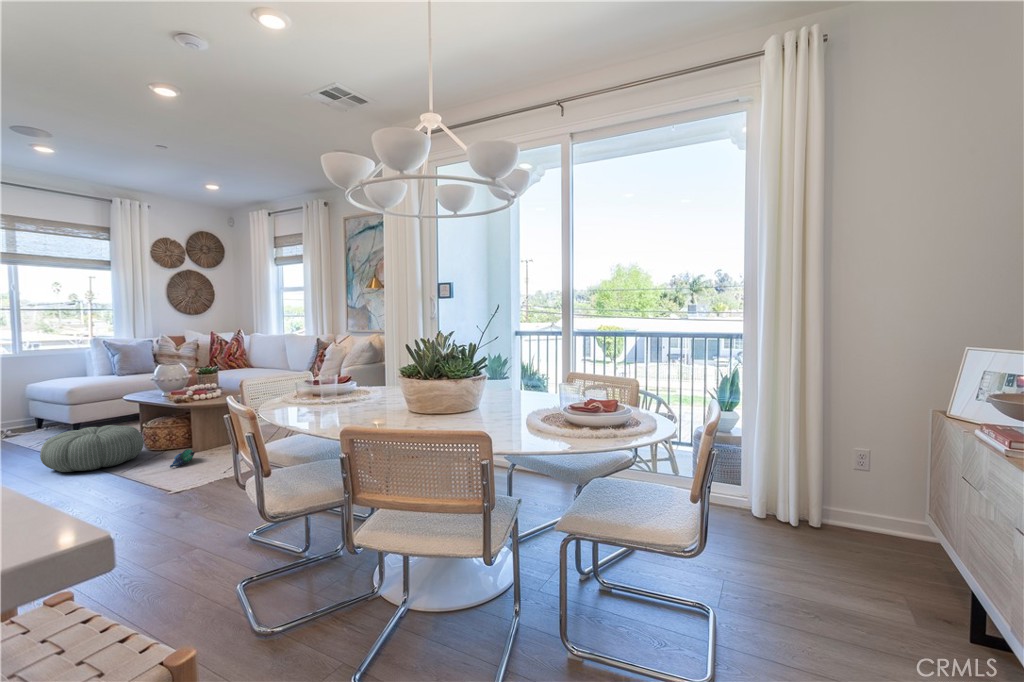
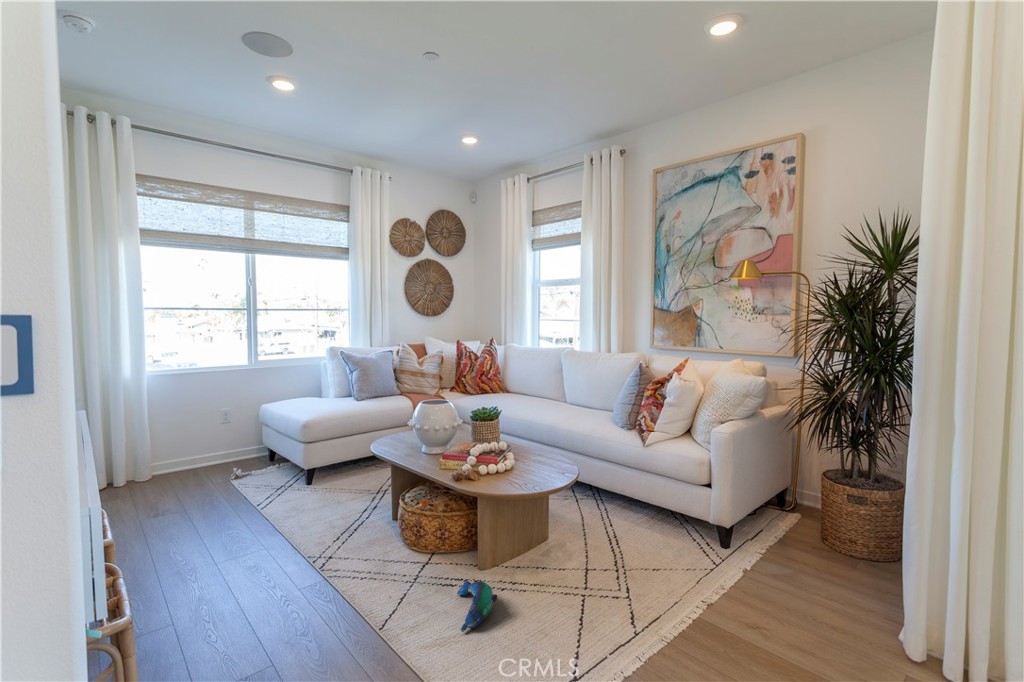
pouf: present [40,425,144,472] -> none [263,507,407,611]

